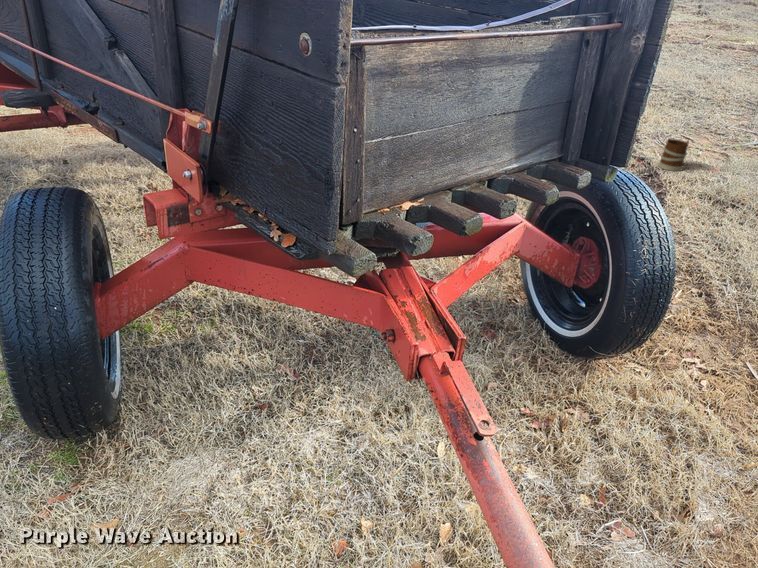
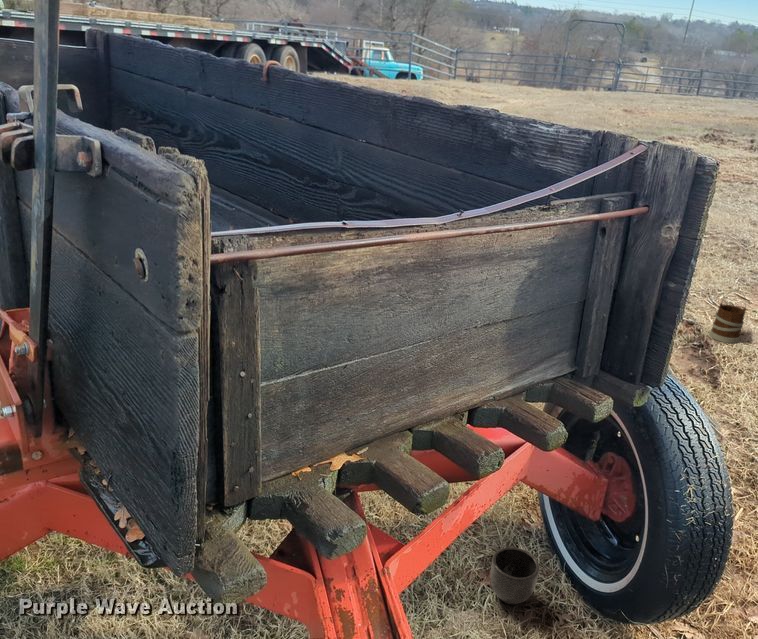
planter: none [492,310,529,350] -> present [491,547,539,605]

